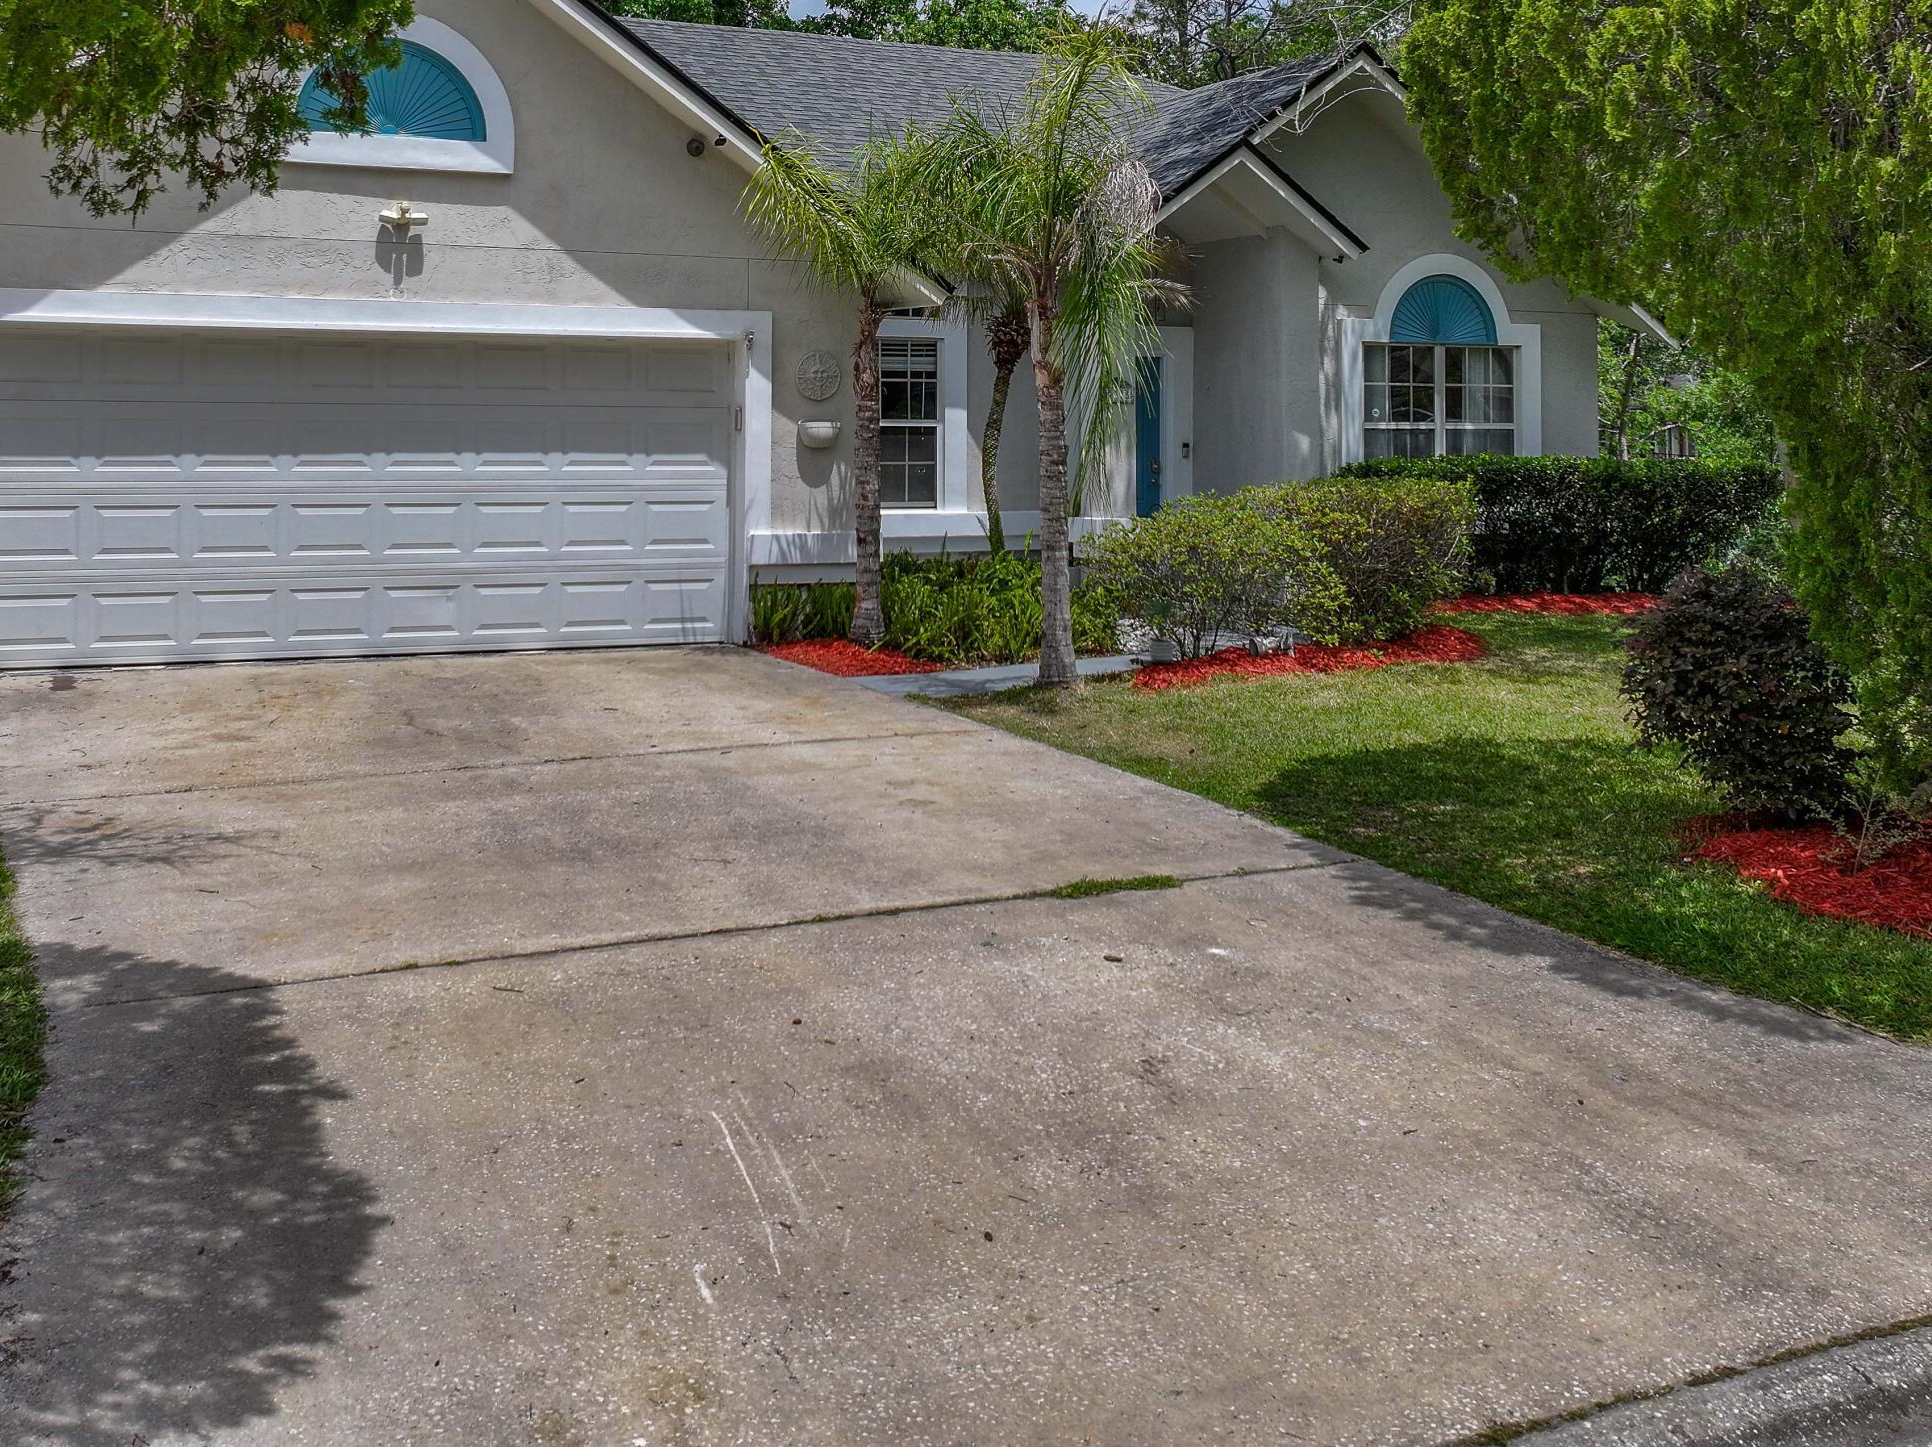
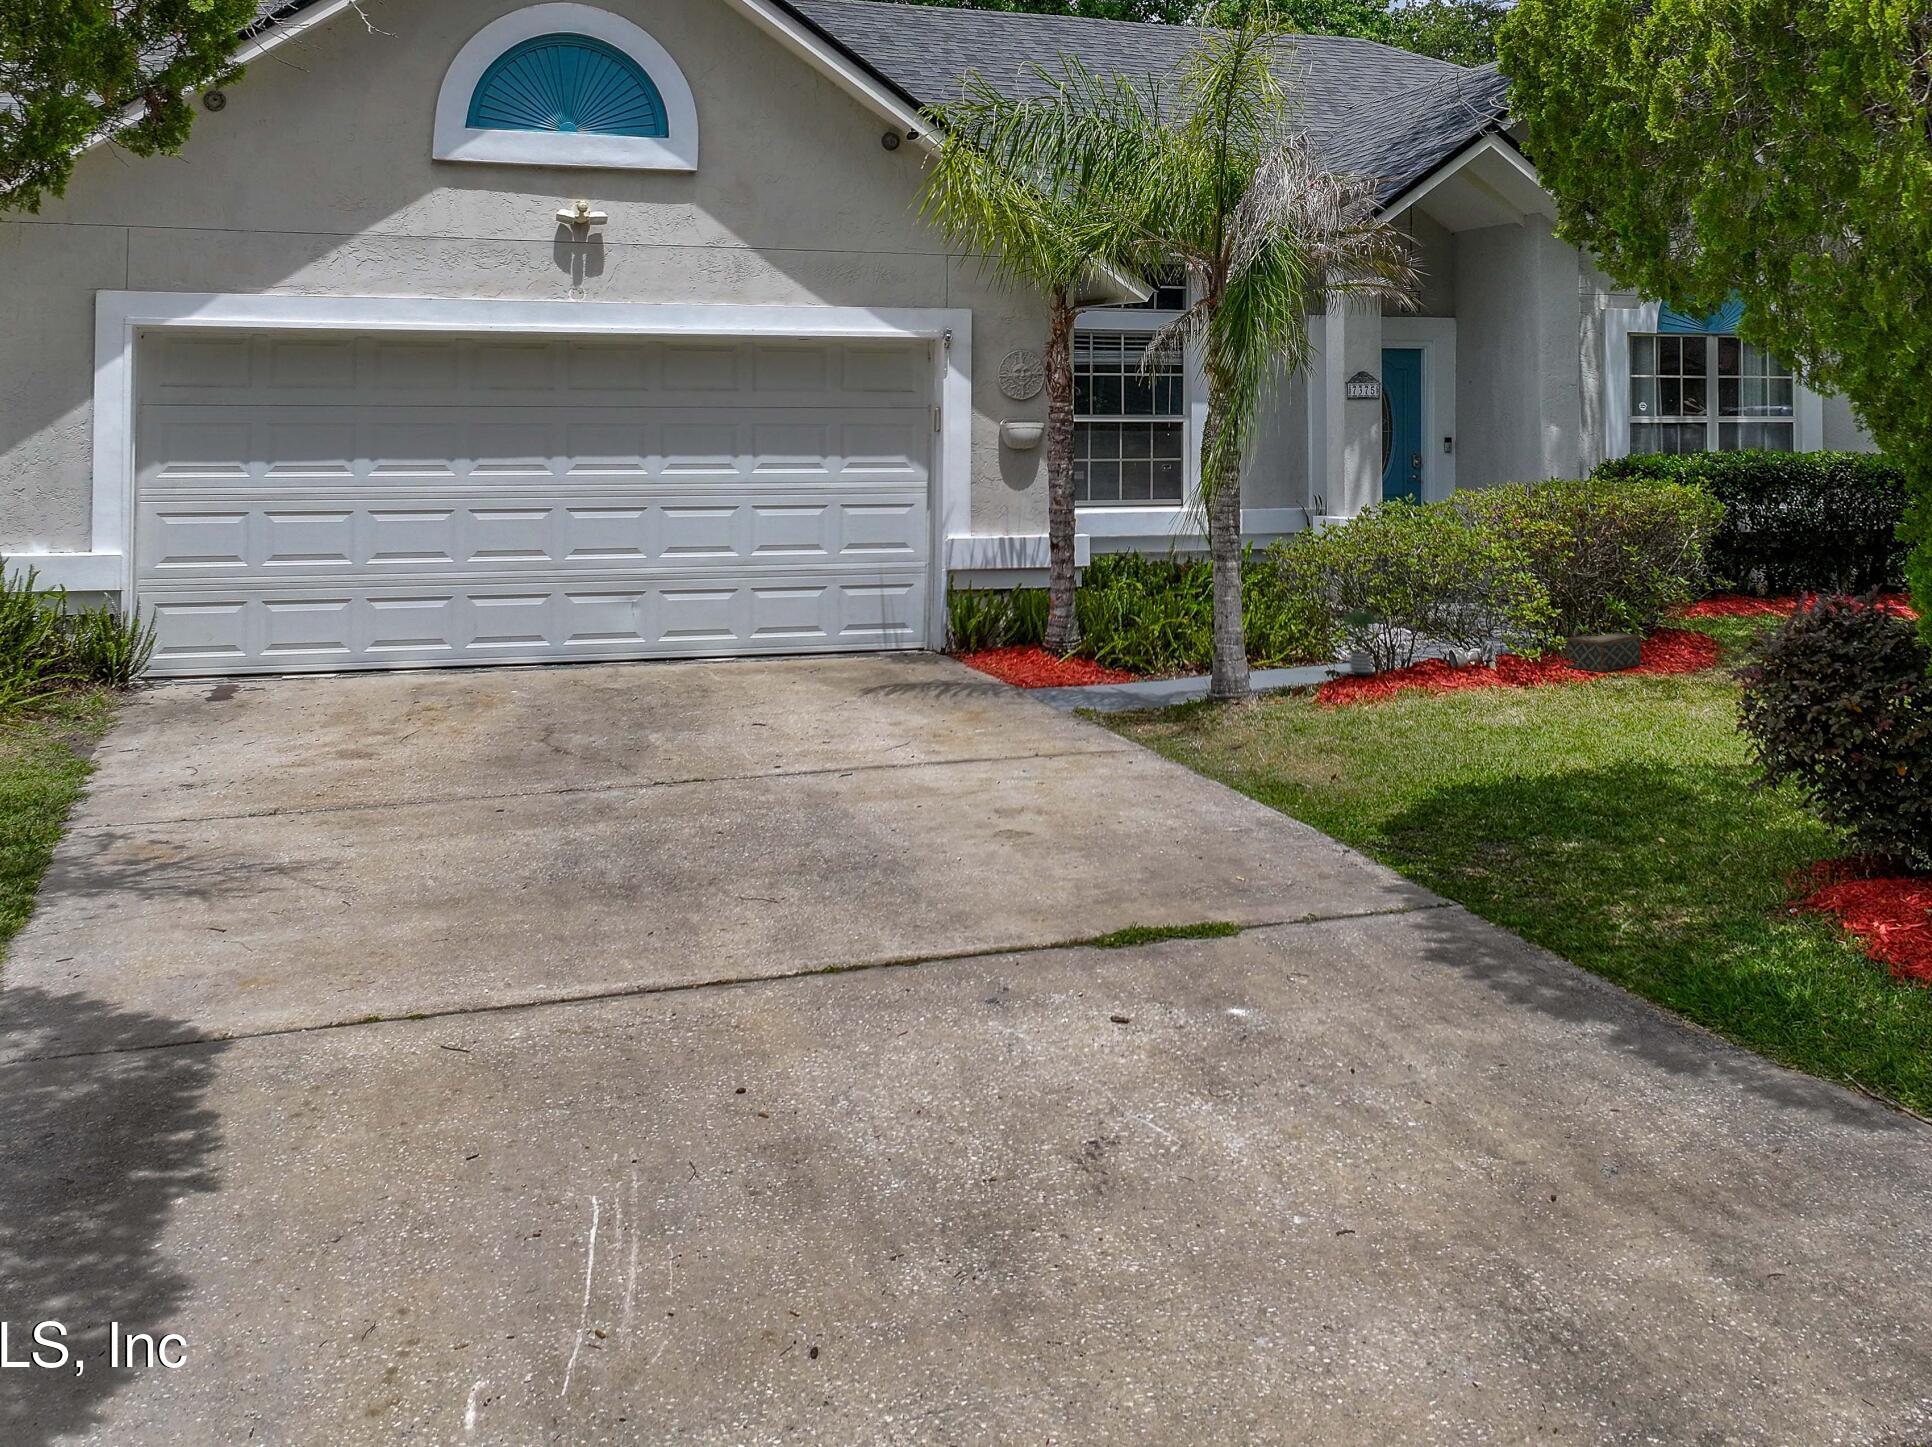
woven basket: none [1349,621,1416,660] -> present [1566,632,1641,672]

